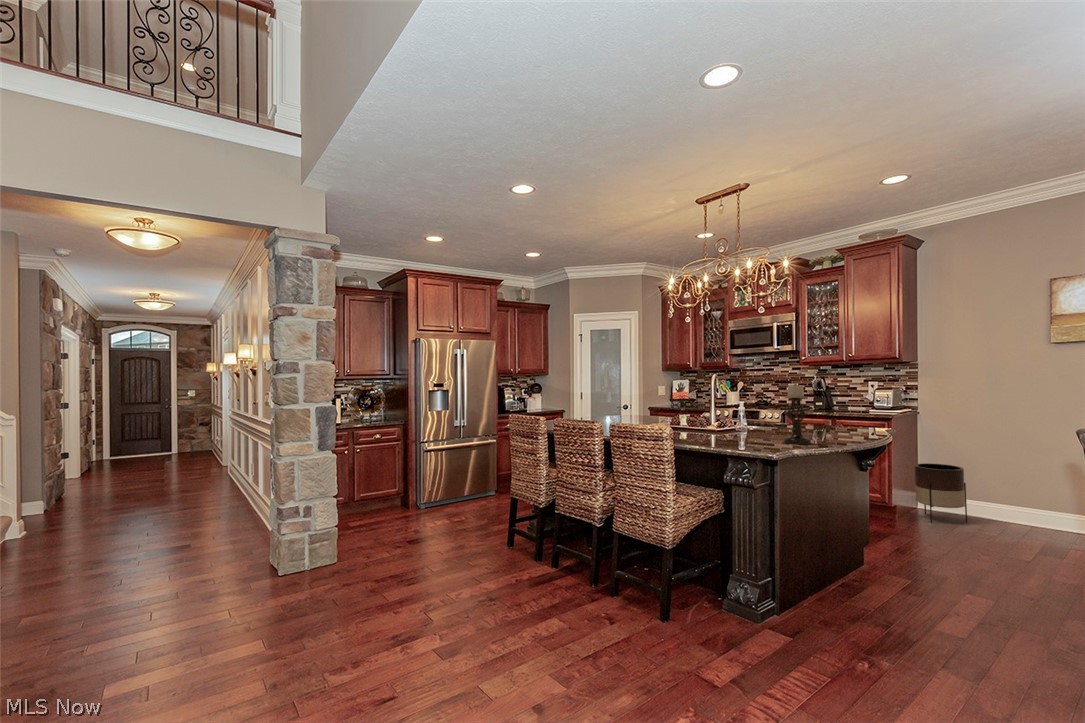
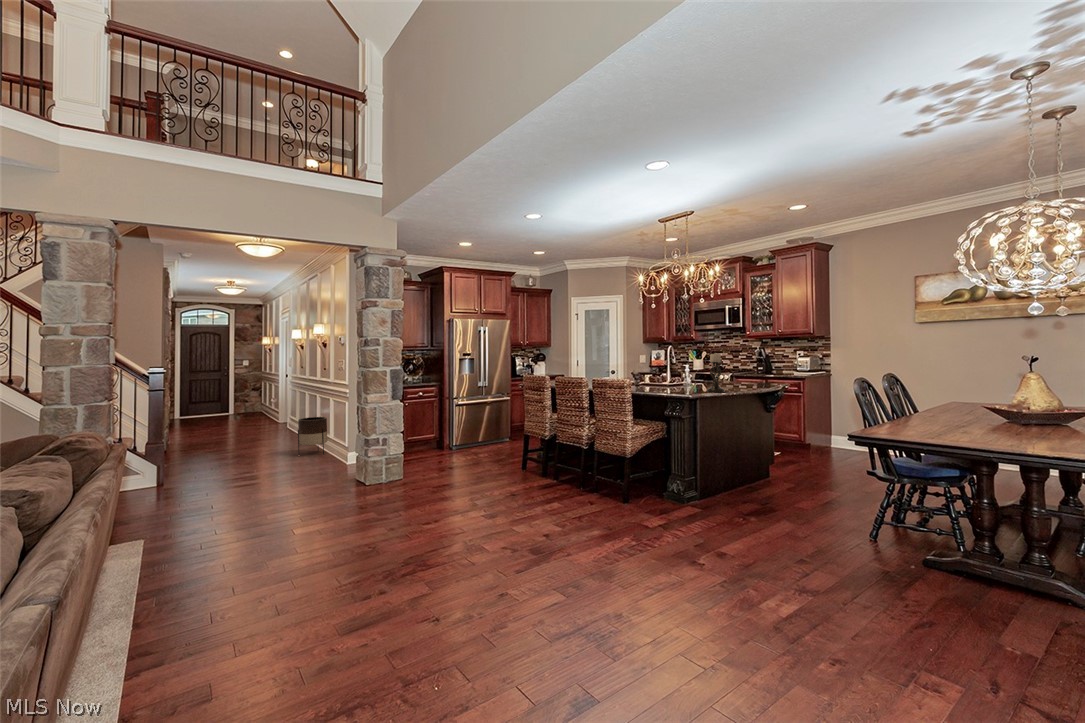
planter: present [915,463,967,523] -> present [298,417,328,454]

